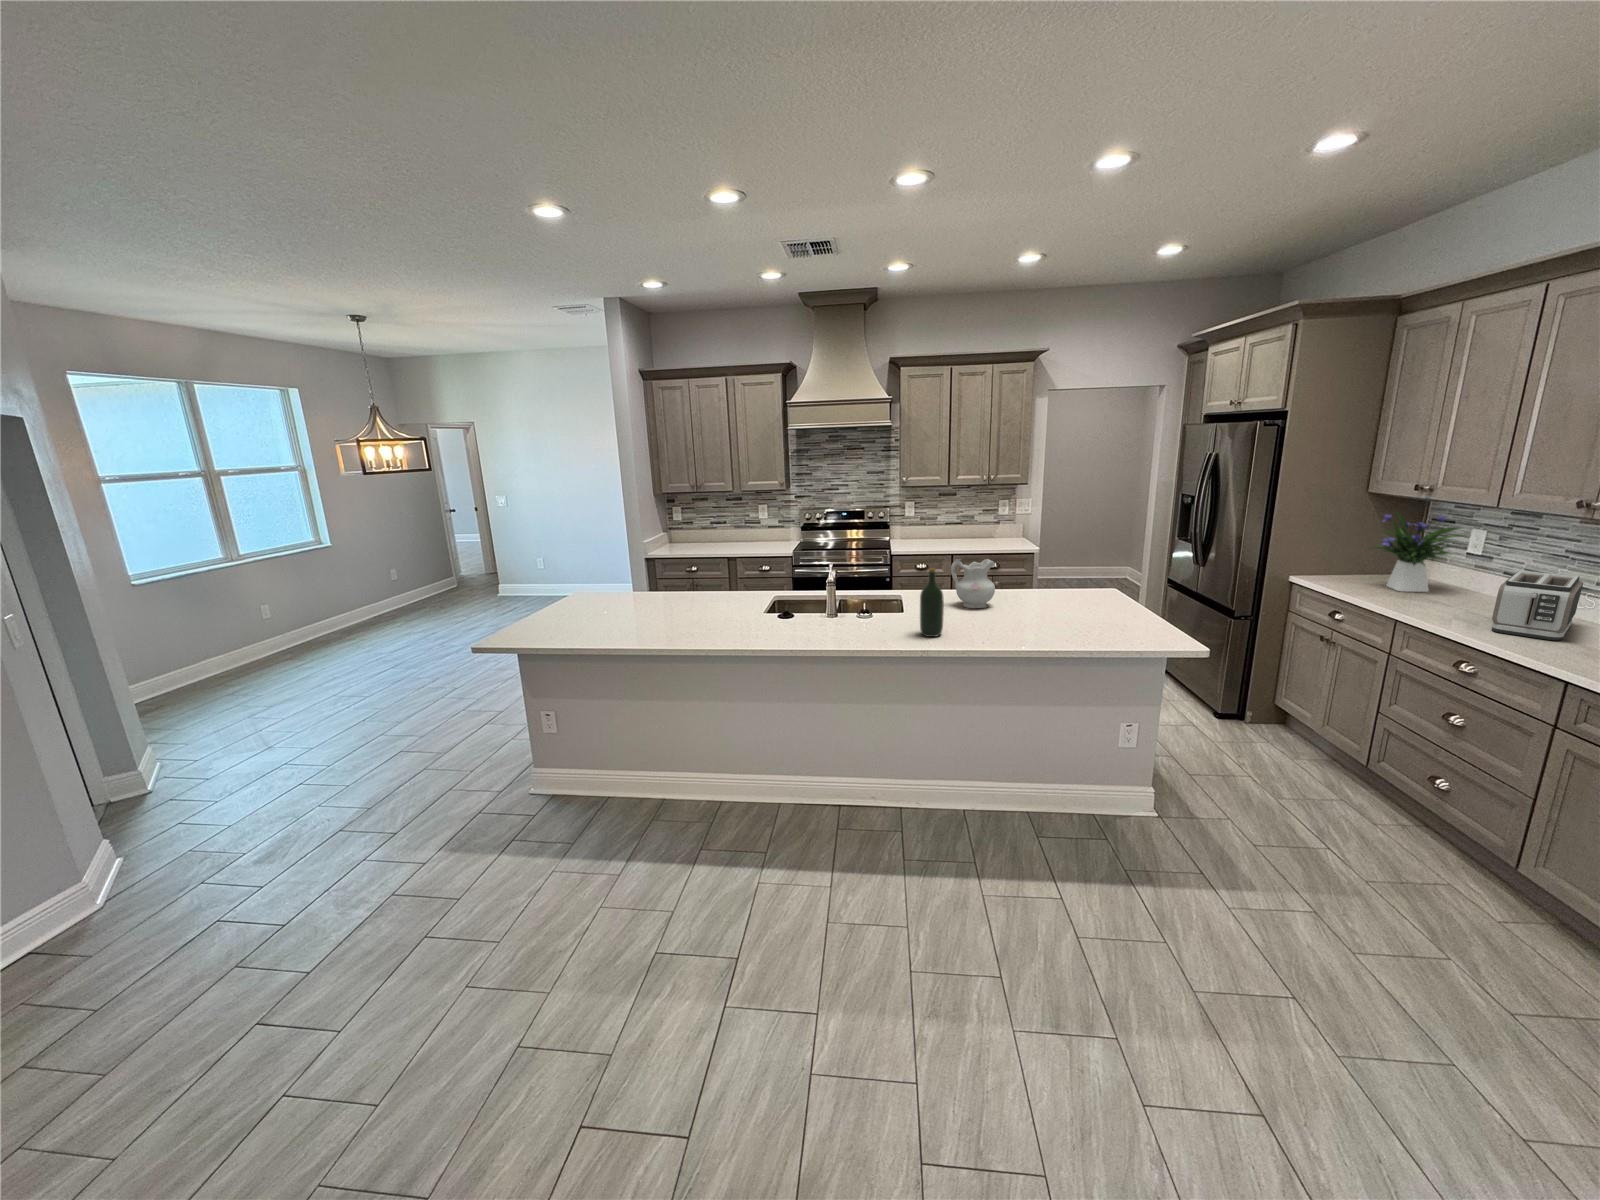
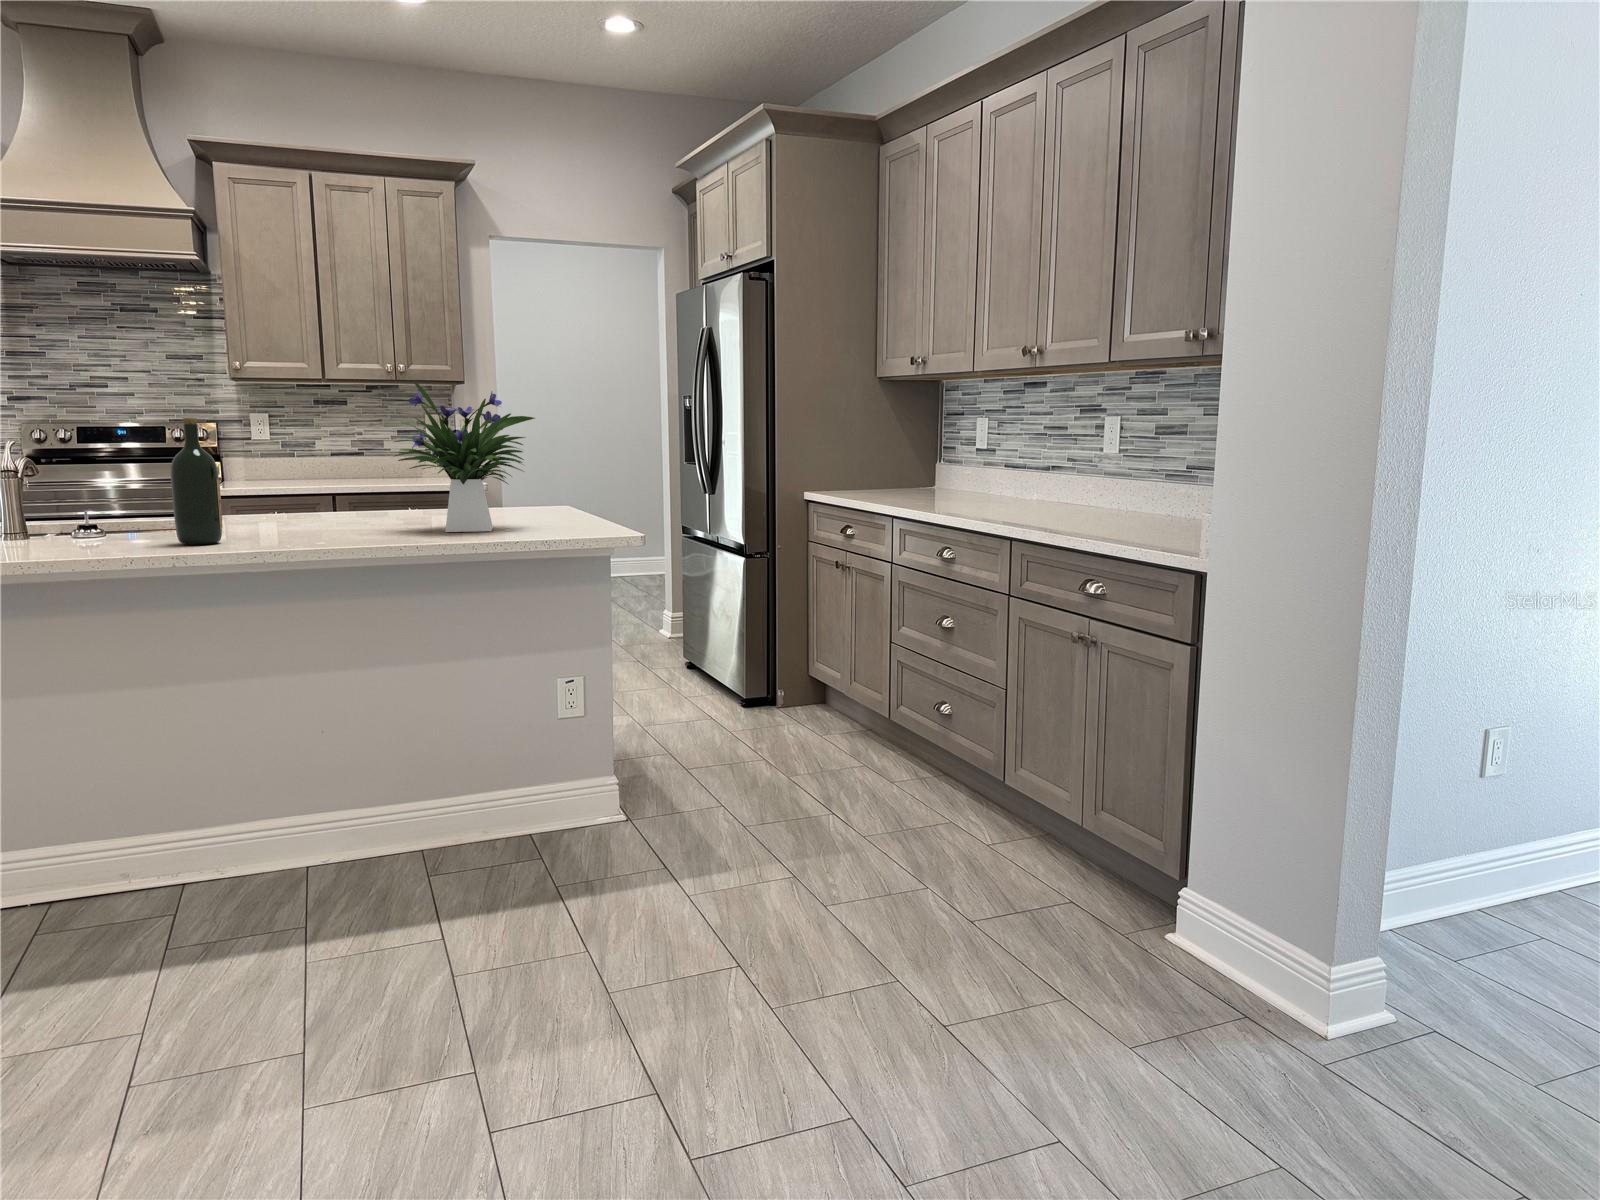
flower arrangement: present [1376,511,1461,592] -> present [394,381,535,532]
ceramic pitcher: present [951,559,995,608] -> none [266,437,352,524]
toaster: present [1492,571,1583,640] -> none [976,445,1055,513]

